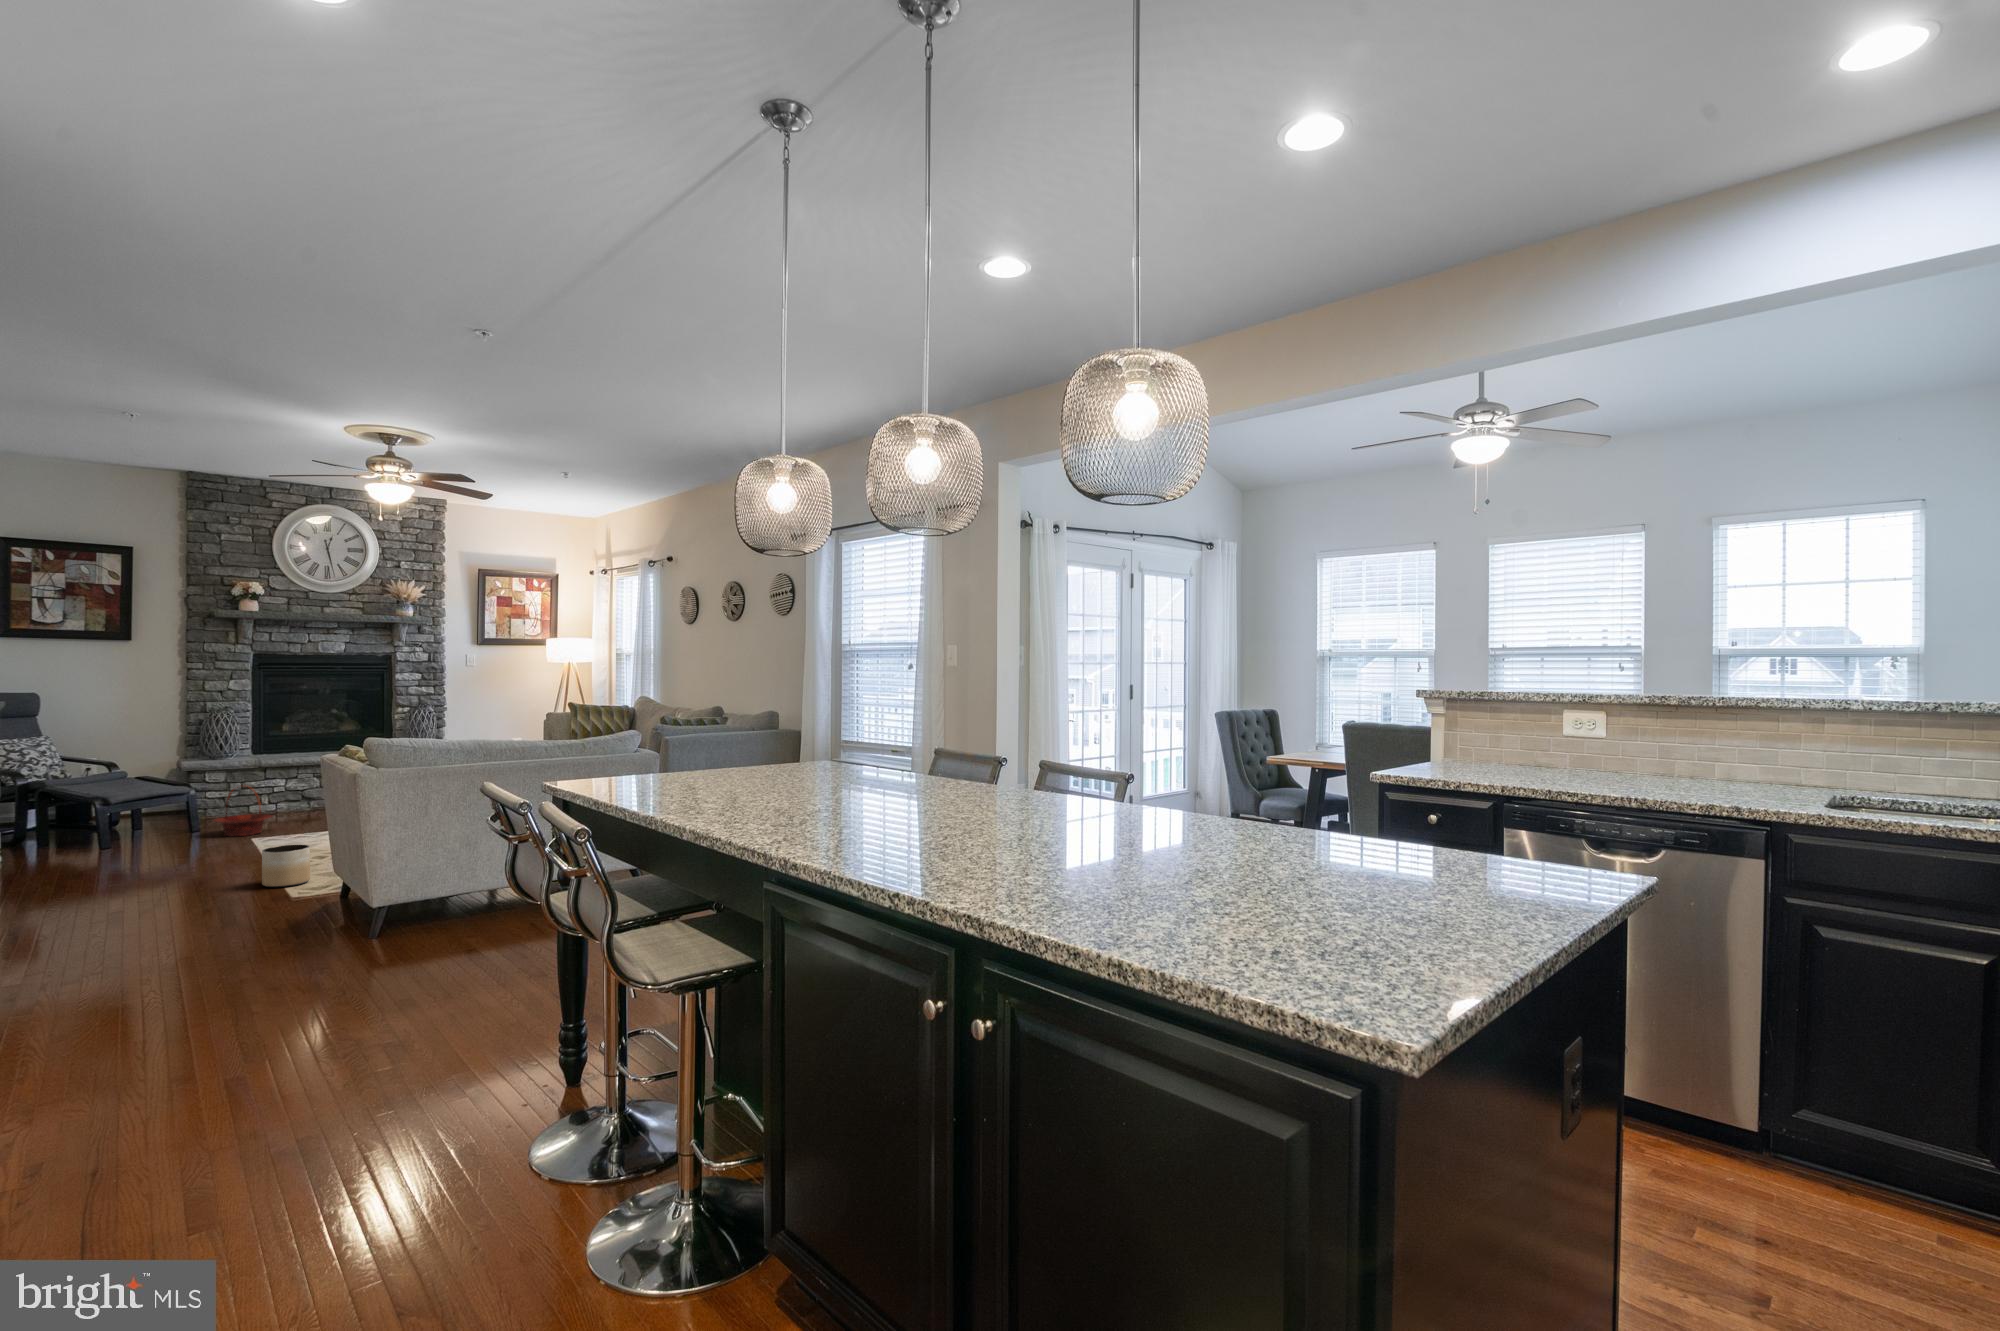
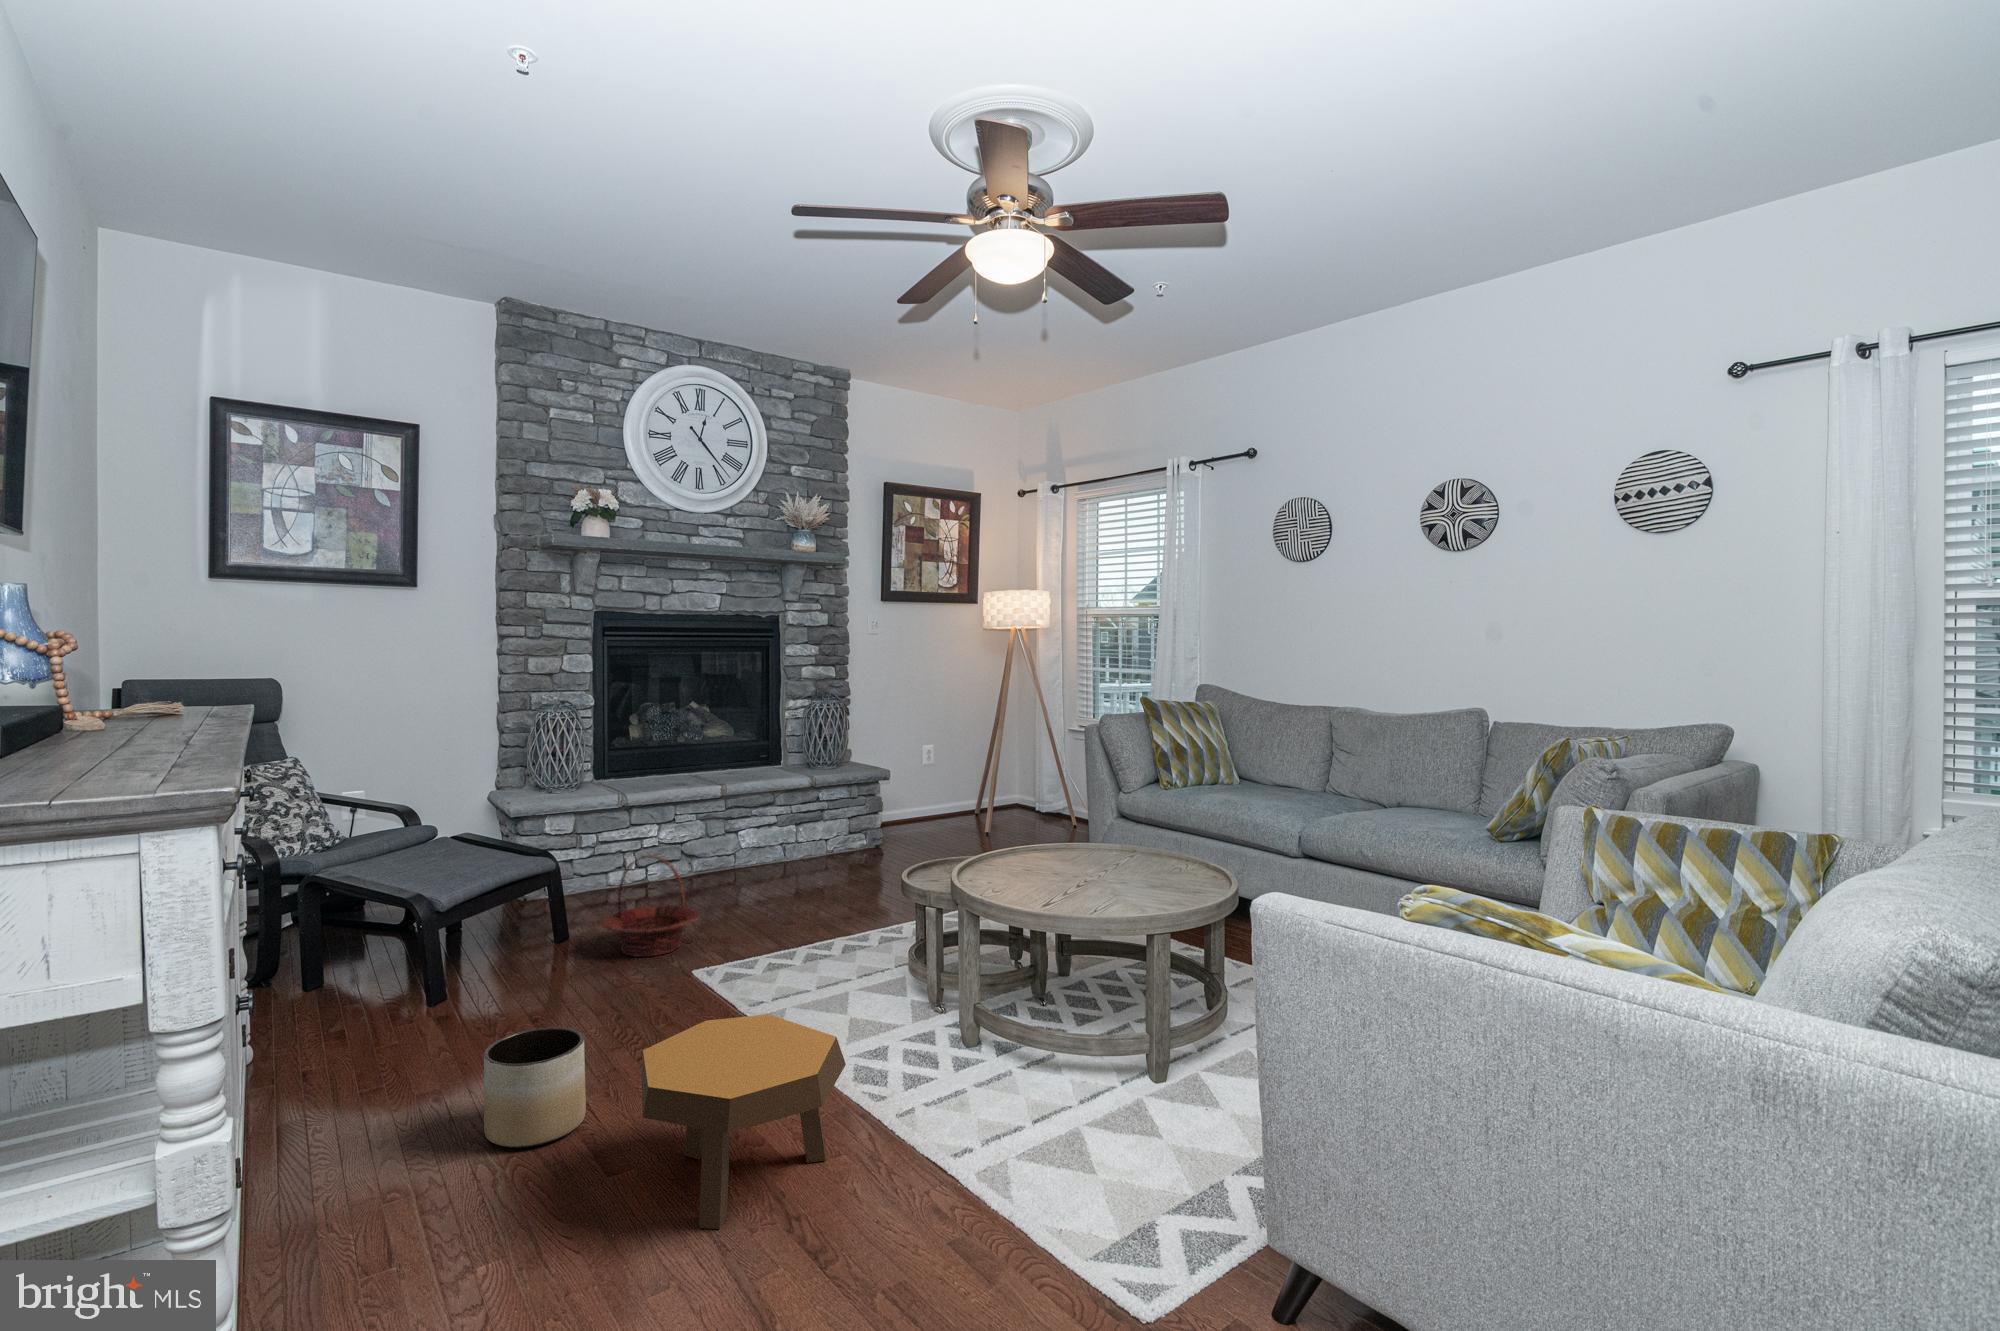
footstool: none [148,828,251,890] -> present [642,1014,846,1229]
planter: present [262,845,310,887] -> present [484,1027,586,1148]

